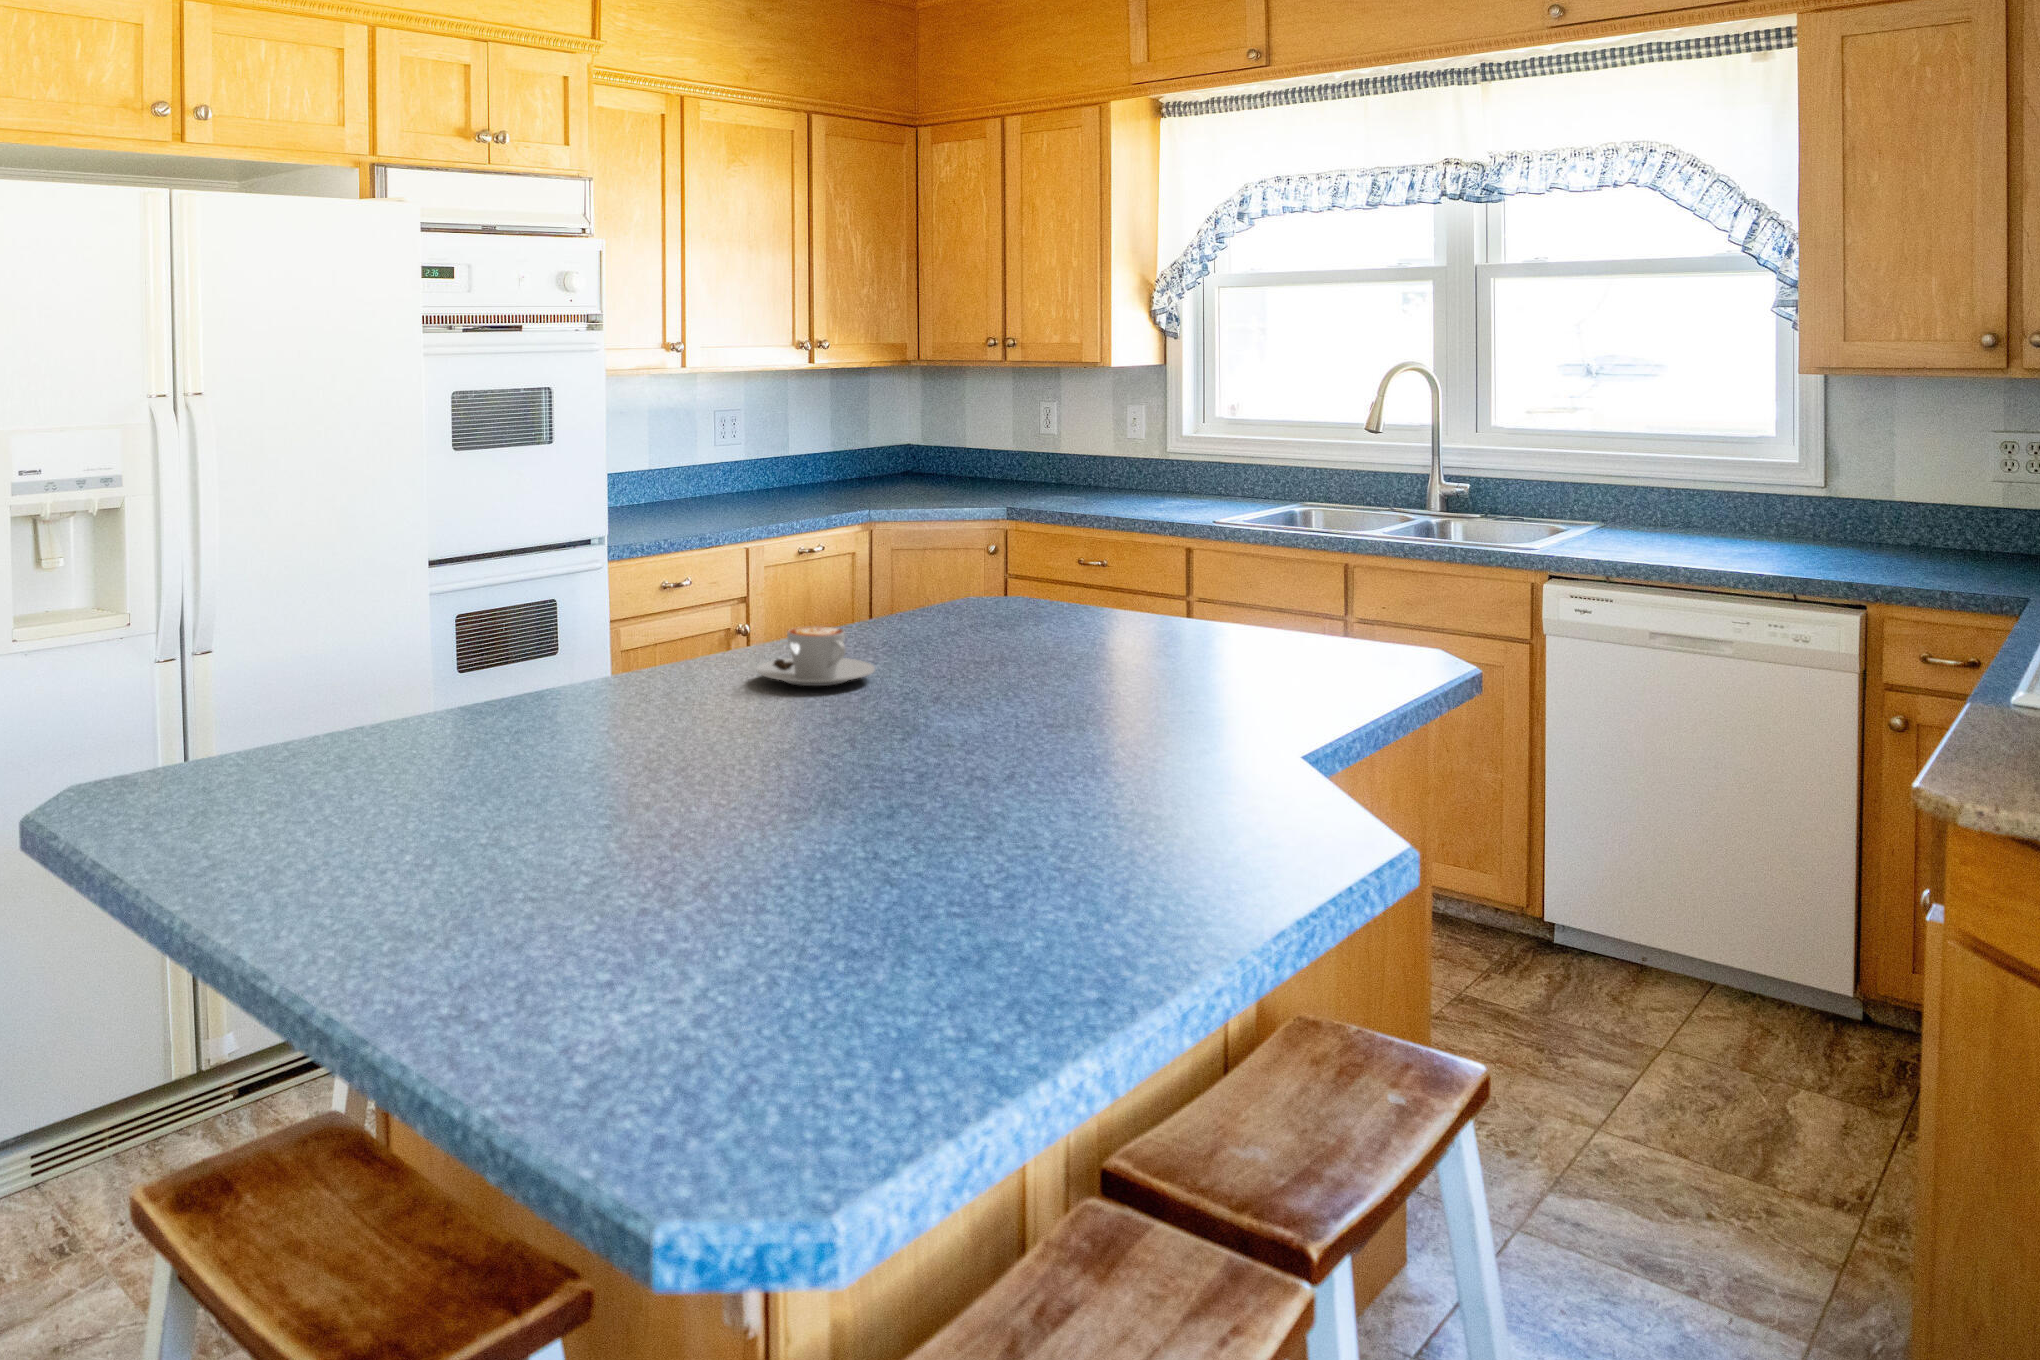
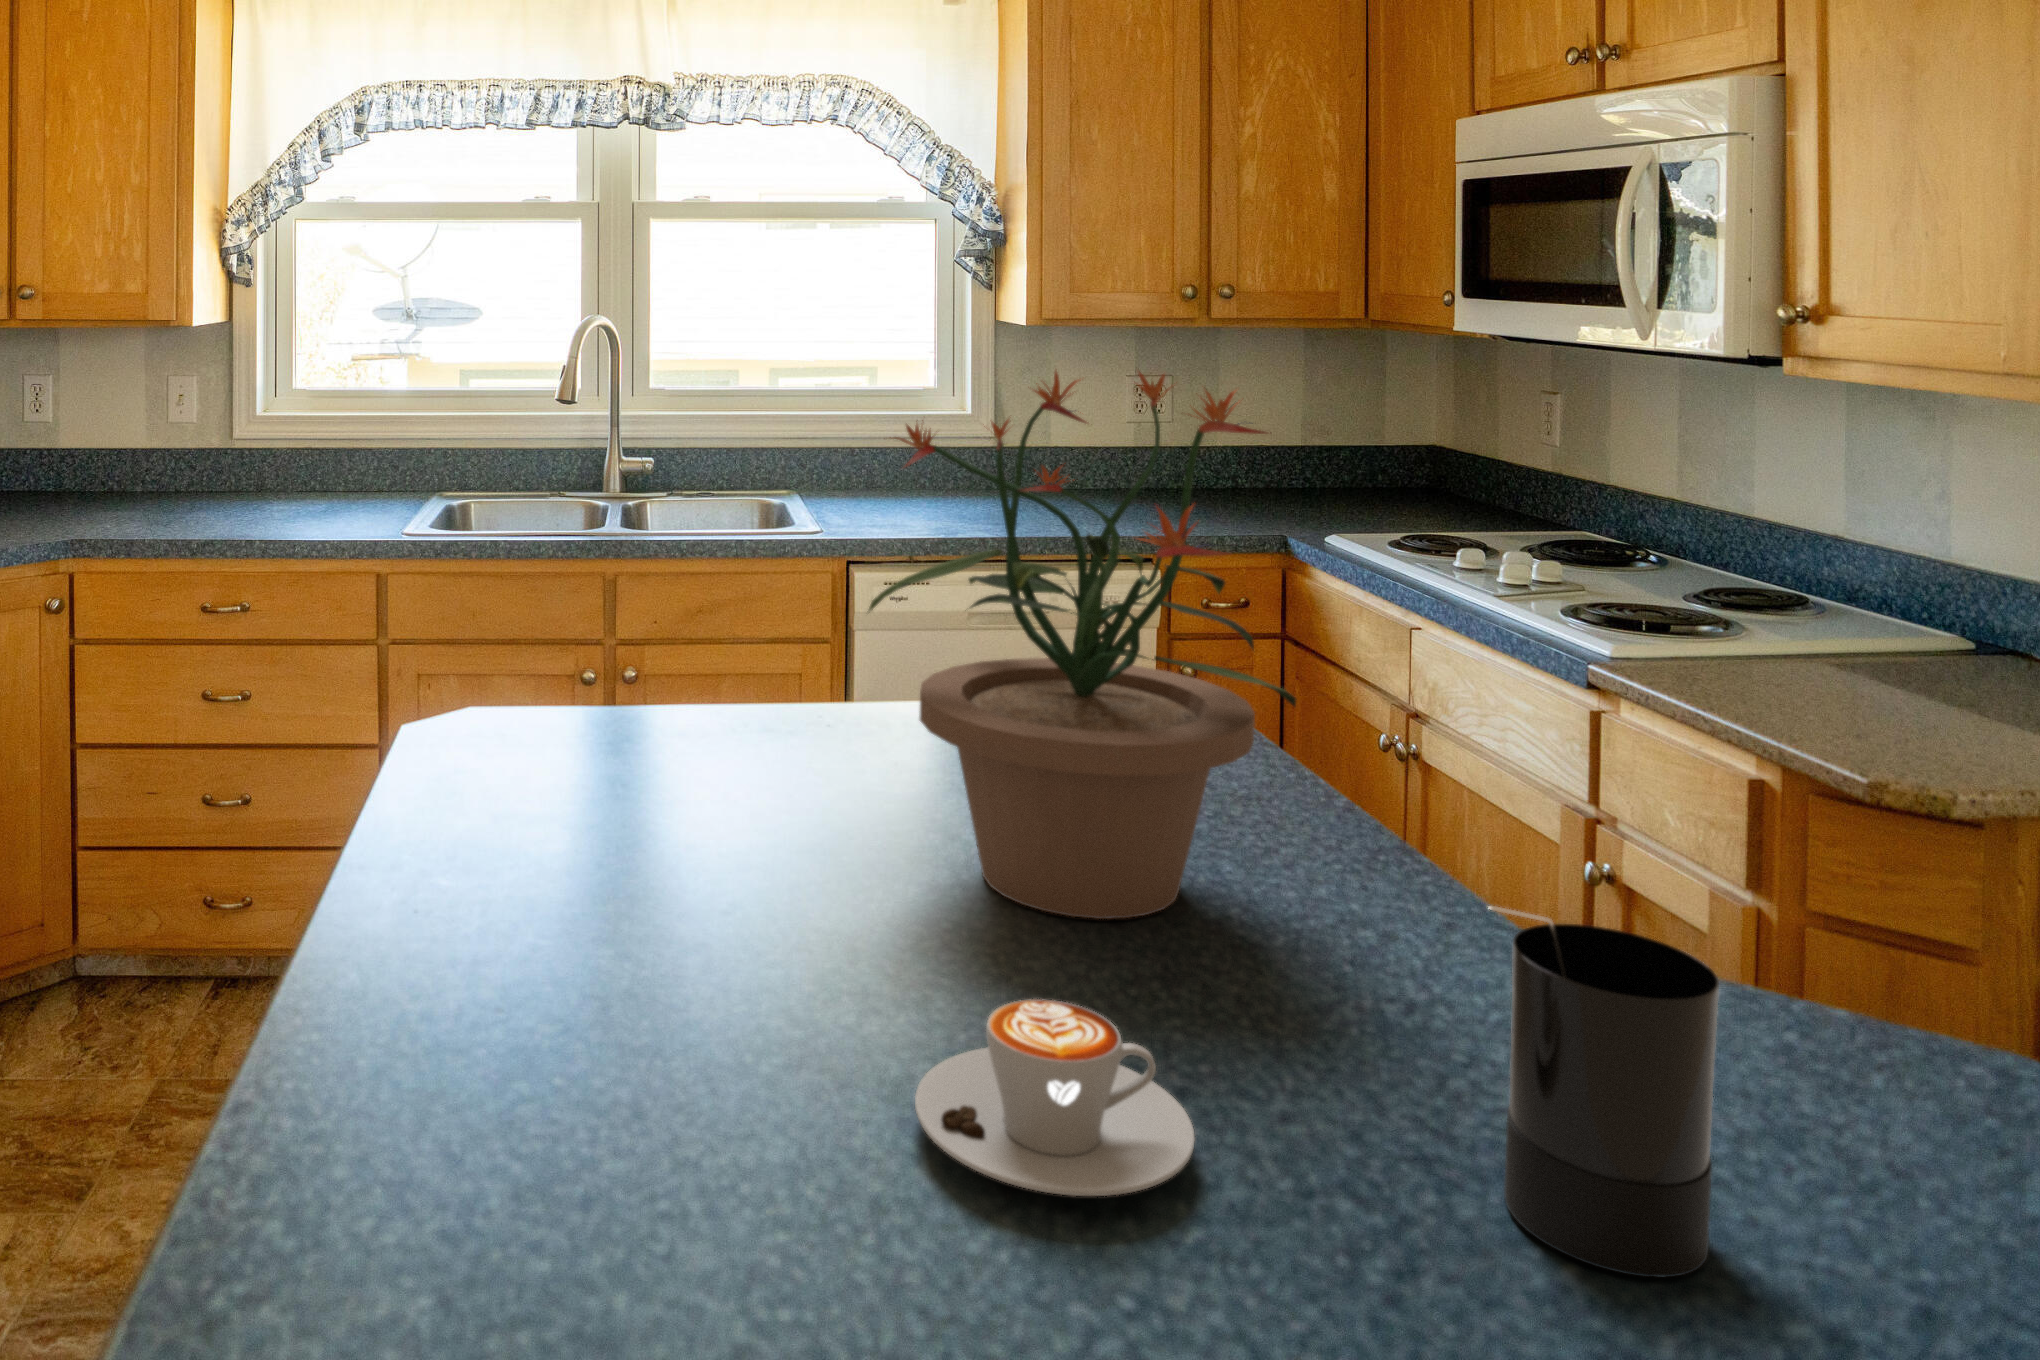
potted plant: none [964,361,1176,658] -> present [869,371,1297,919]
candle: none [896,583,976,731] -> present [1488,906,1719,1277]

